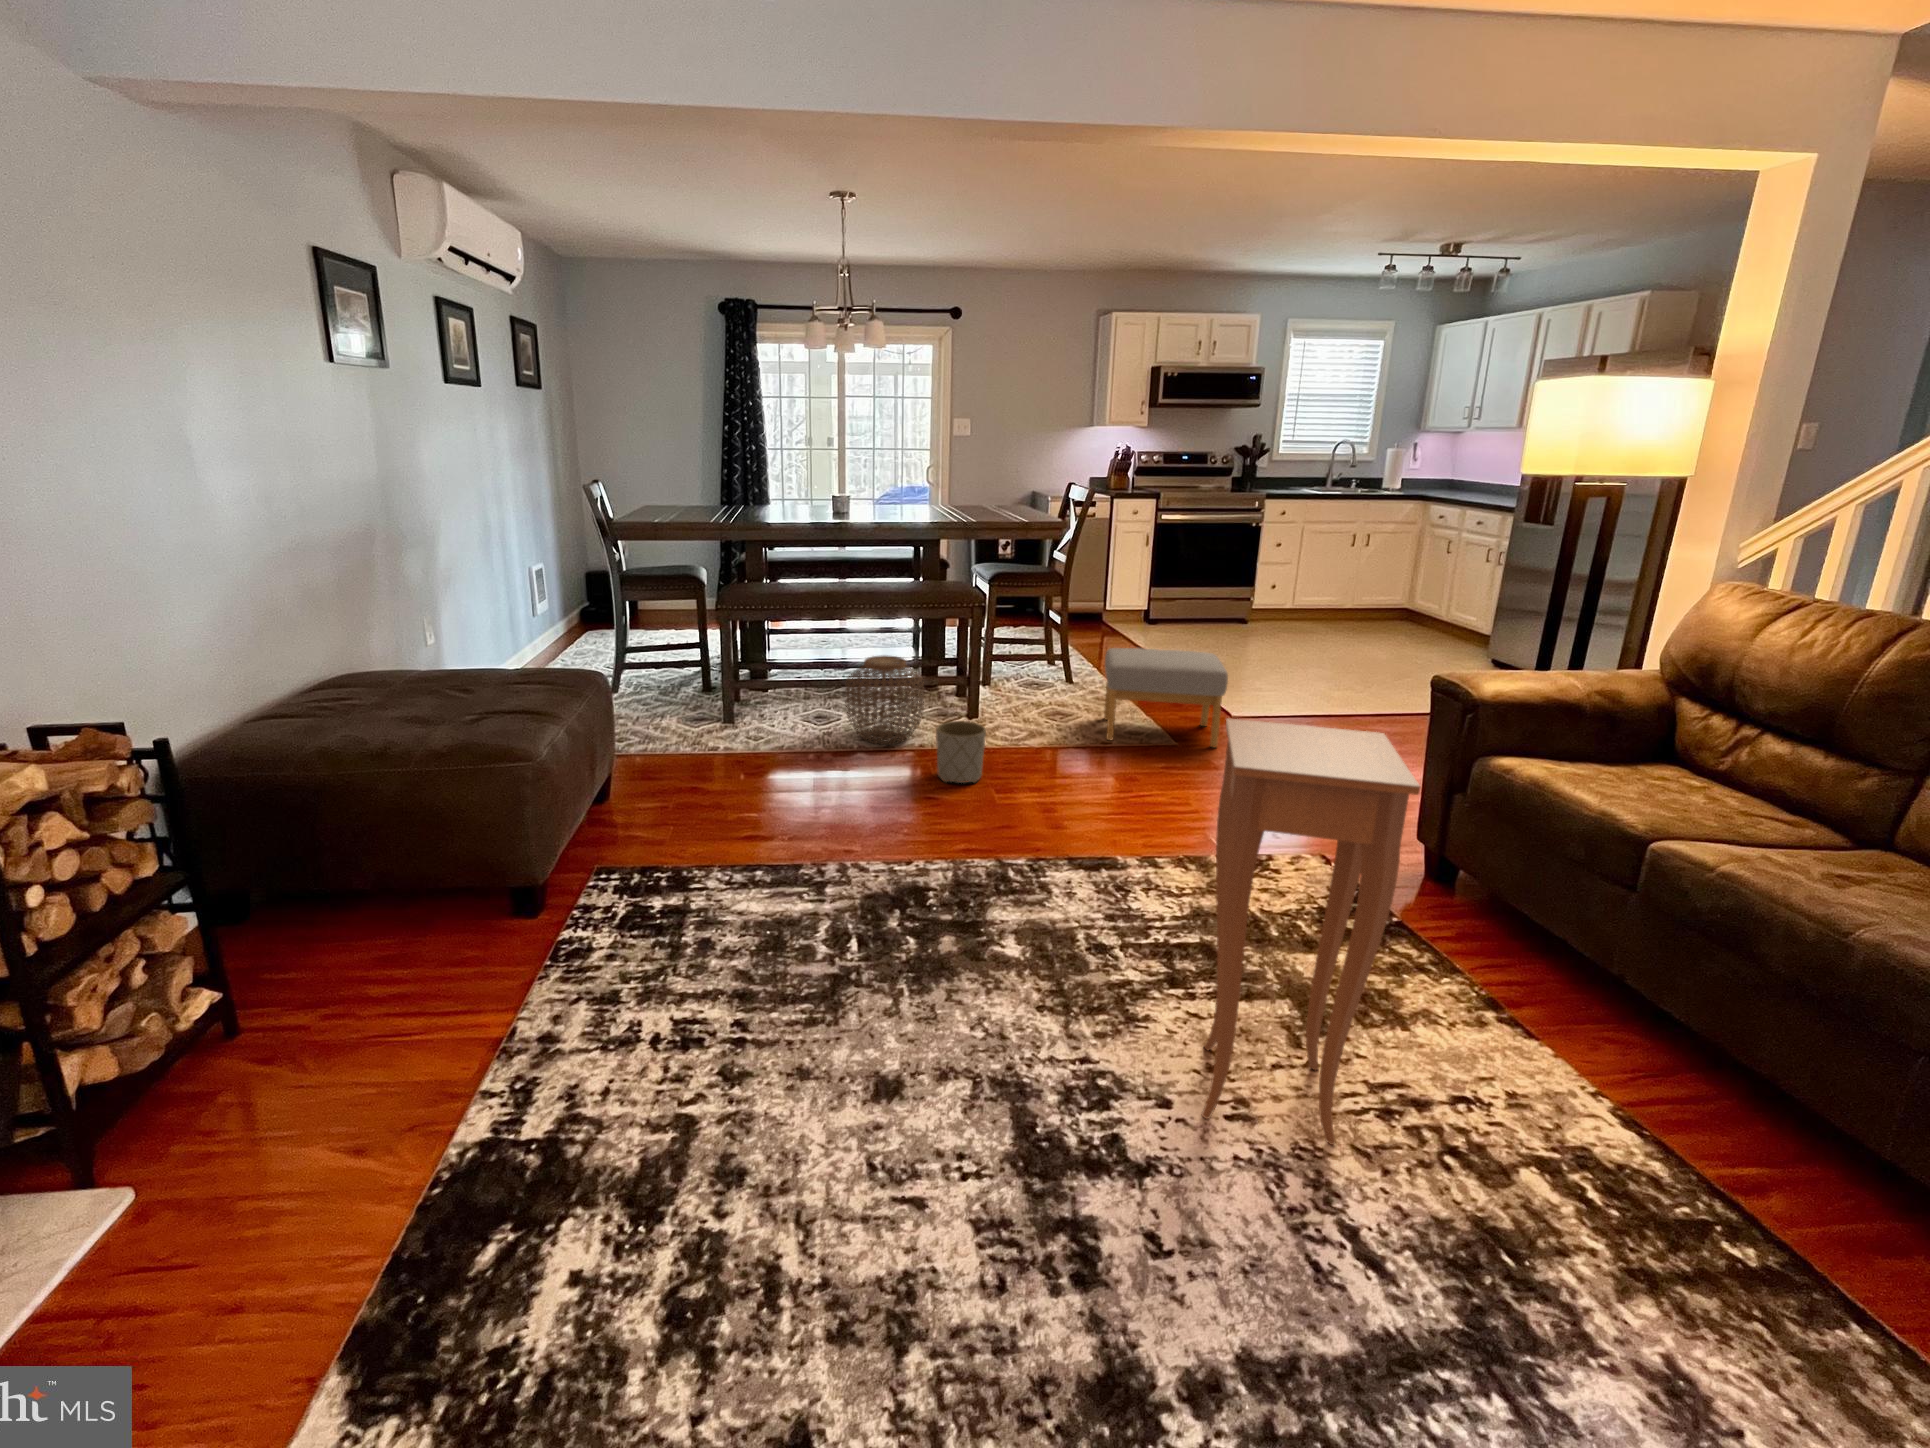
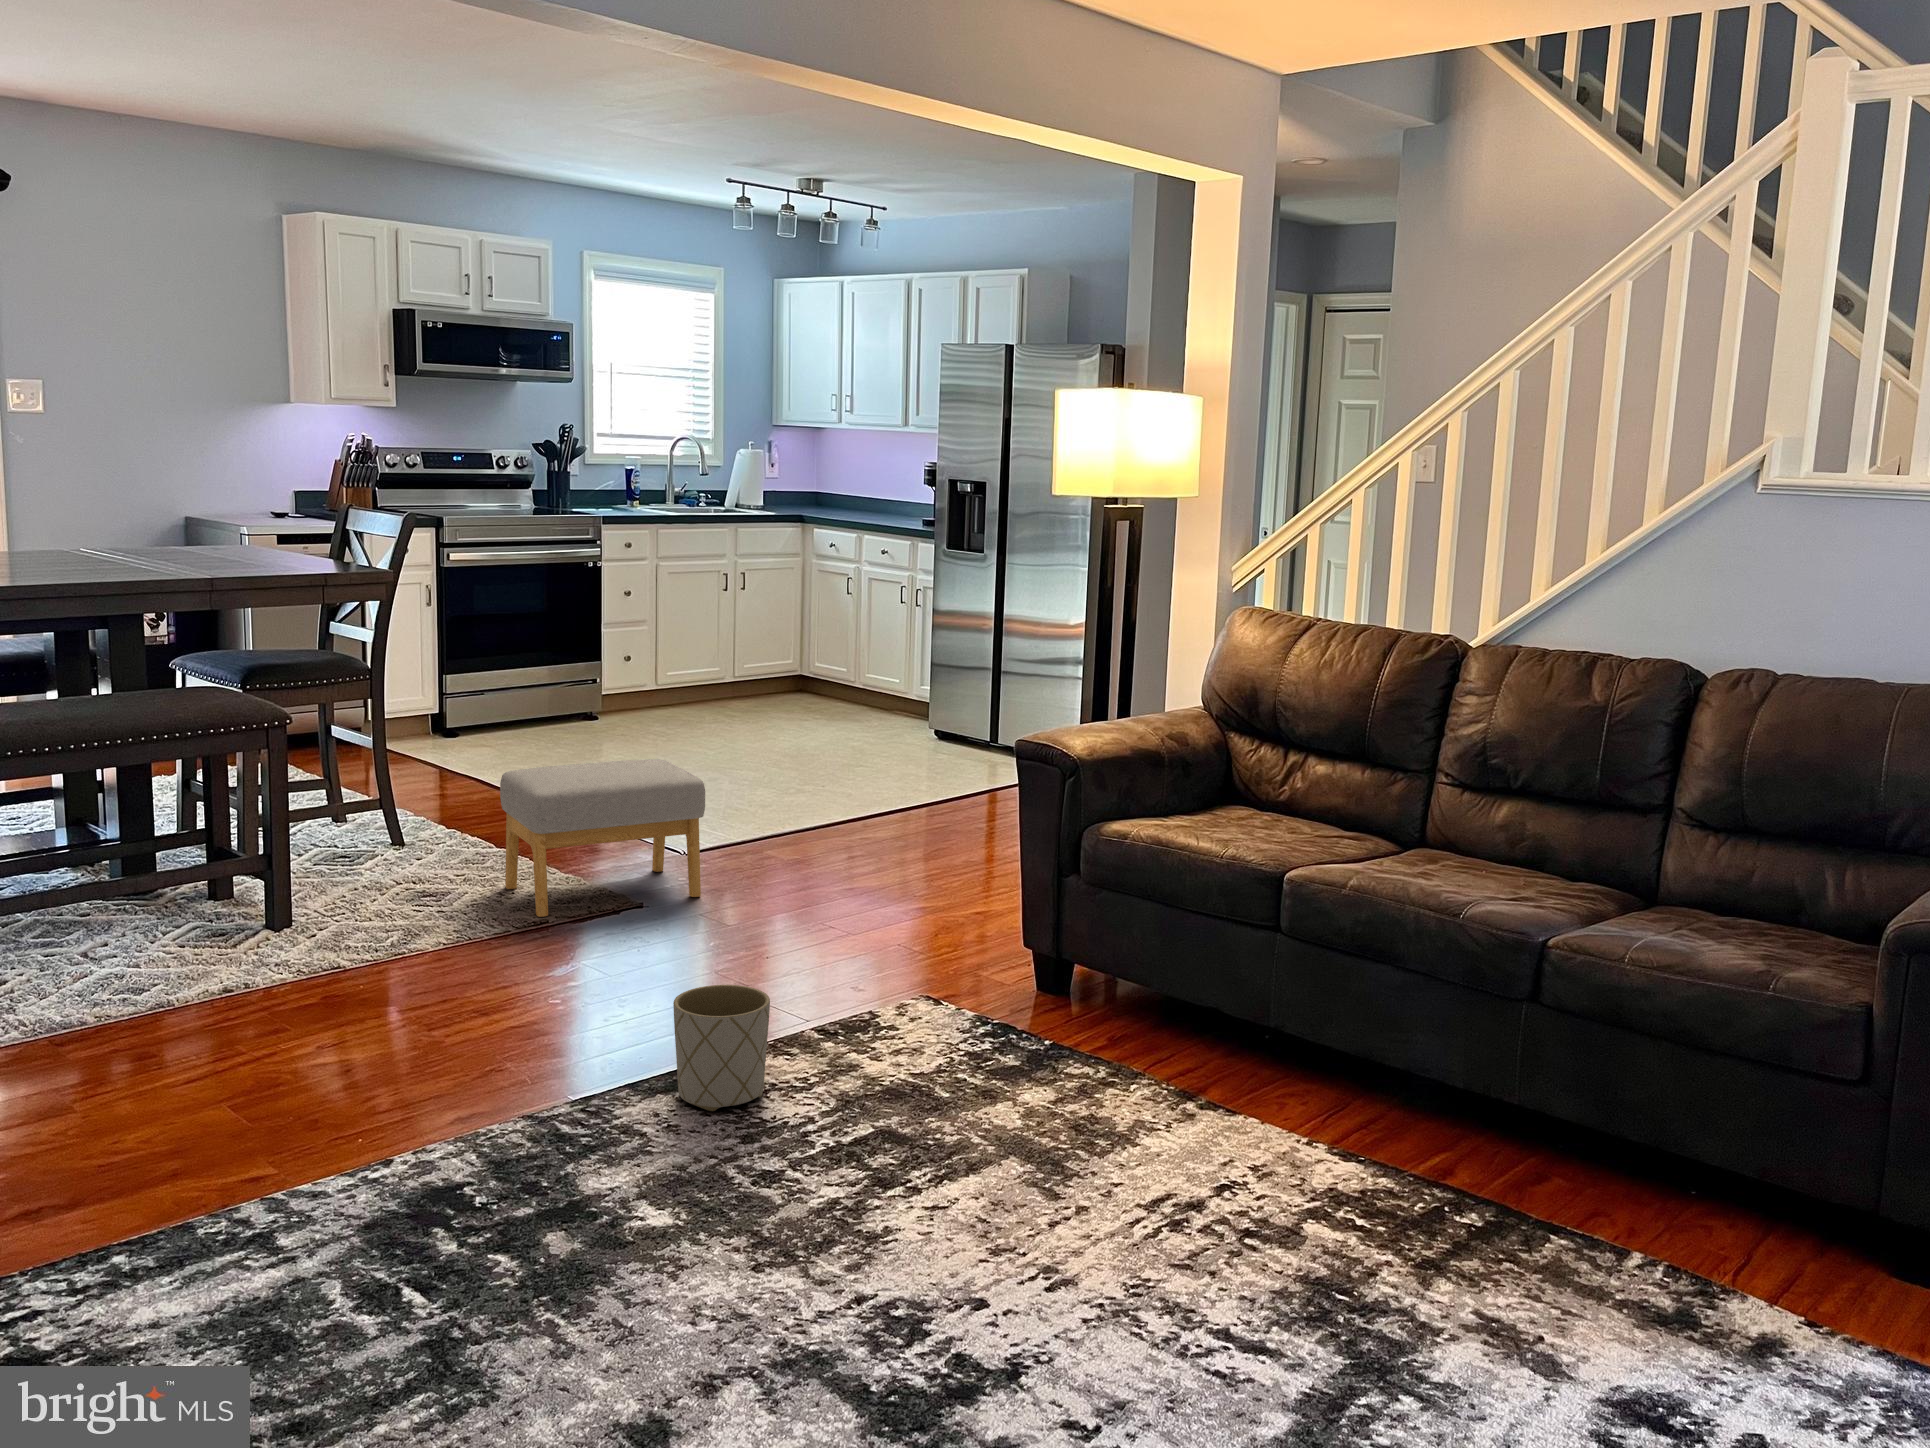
woven basket: present [845,655,924,744] -> none [54,834,225,1005]
side table: present [1201,719,1420,1145] -> none [960,789,1206,1301]
planter: present [936,721,986,783] -> present [673,985,770,1111]

